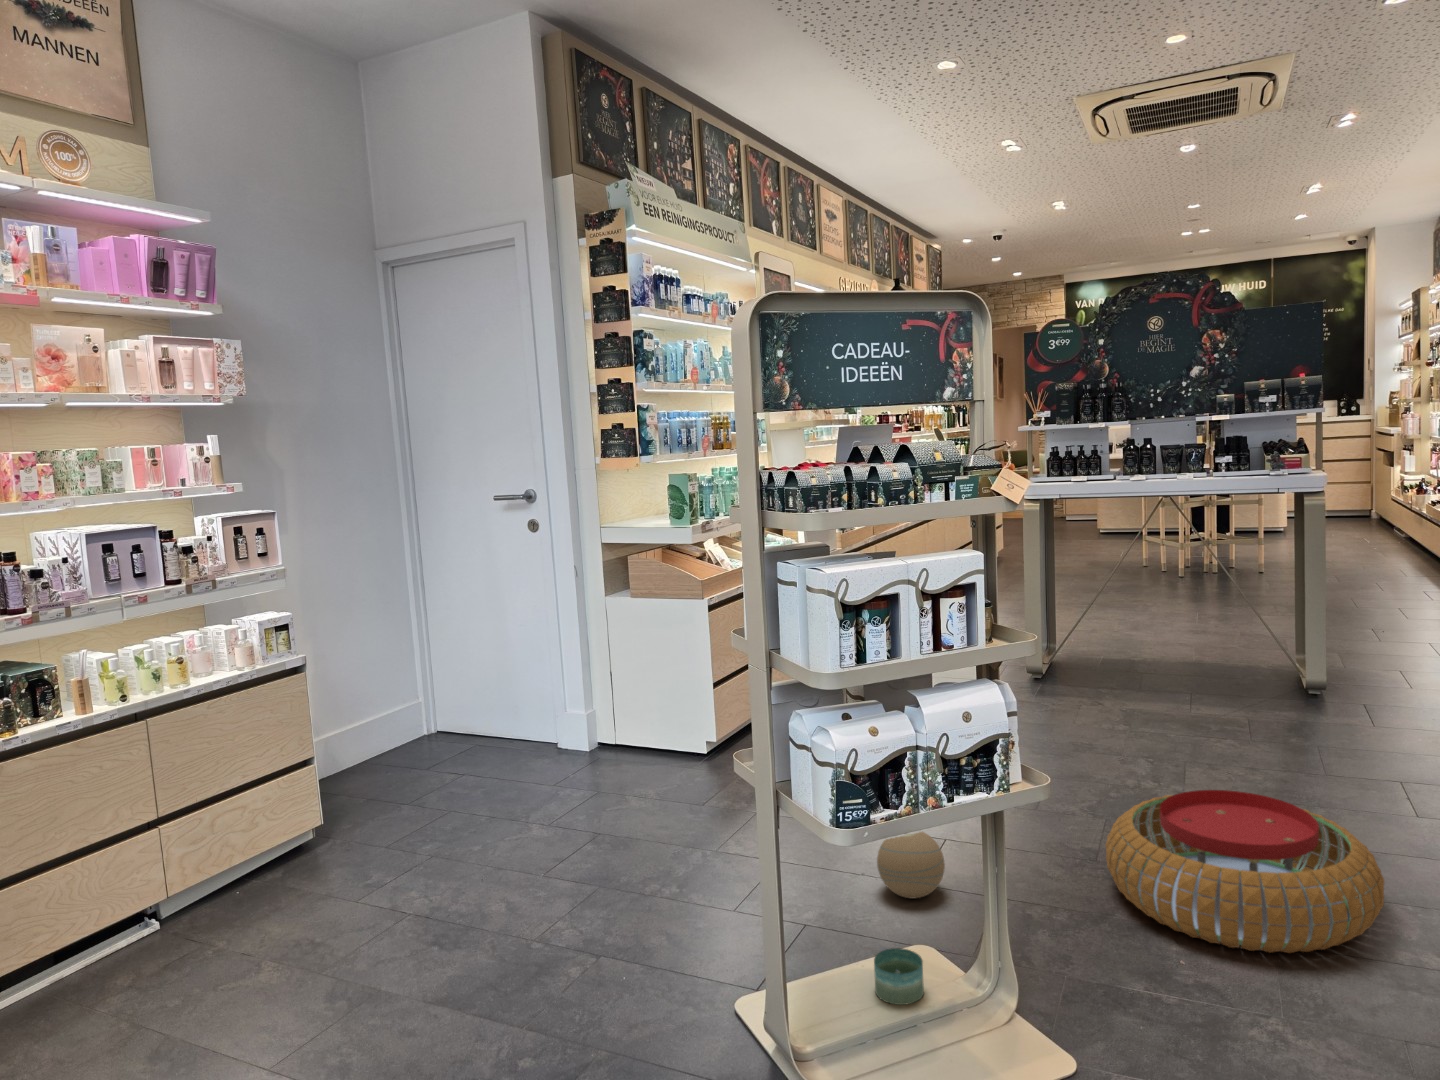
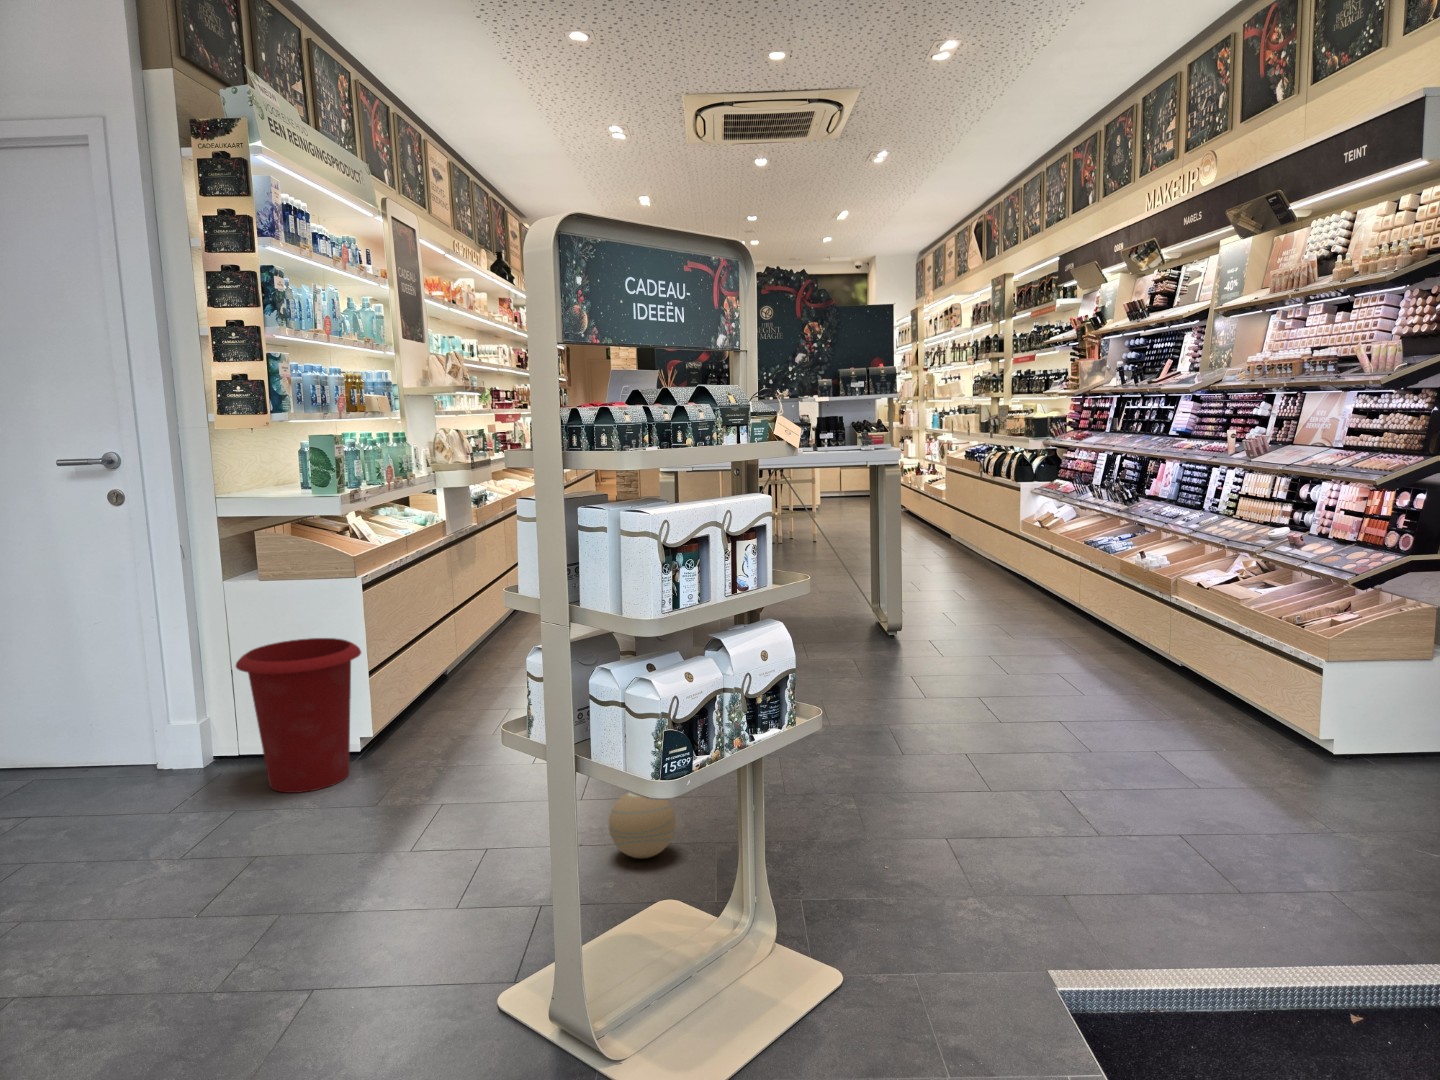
waste bin: none [600,652,700,785] -> present [236,638,361,793]
pouf: present [1106,790,1384,953] -> none [810,717,1029,849]
candle: present [874,948,924,1005] -> none [647,902,696,958]

